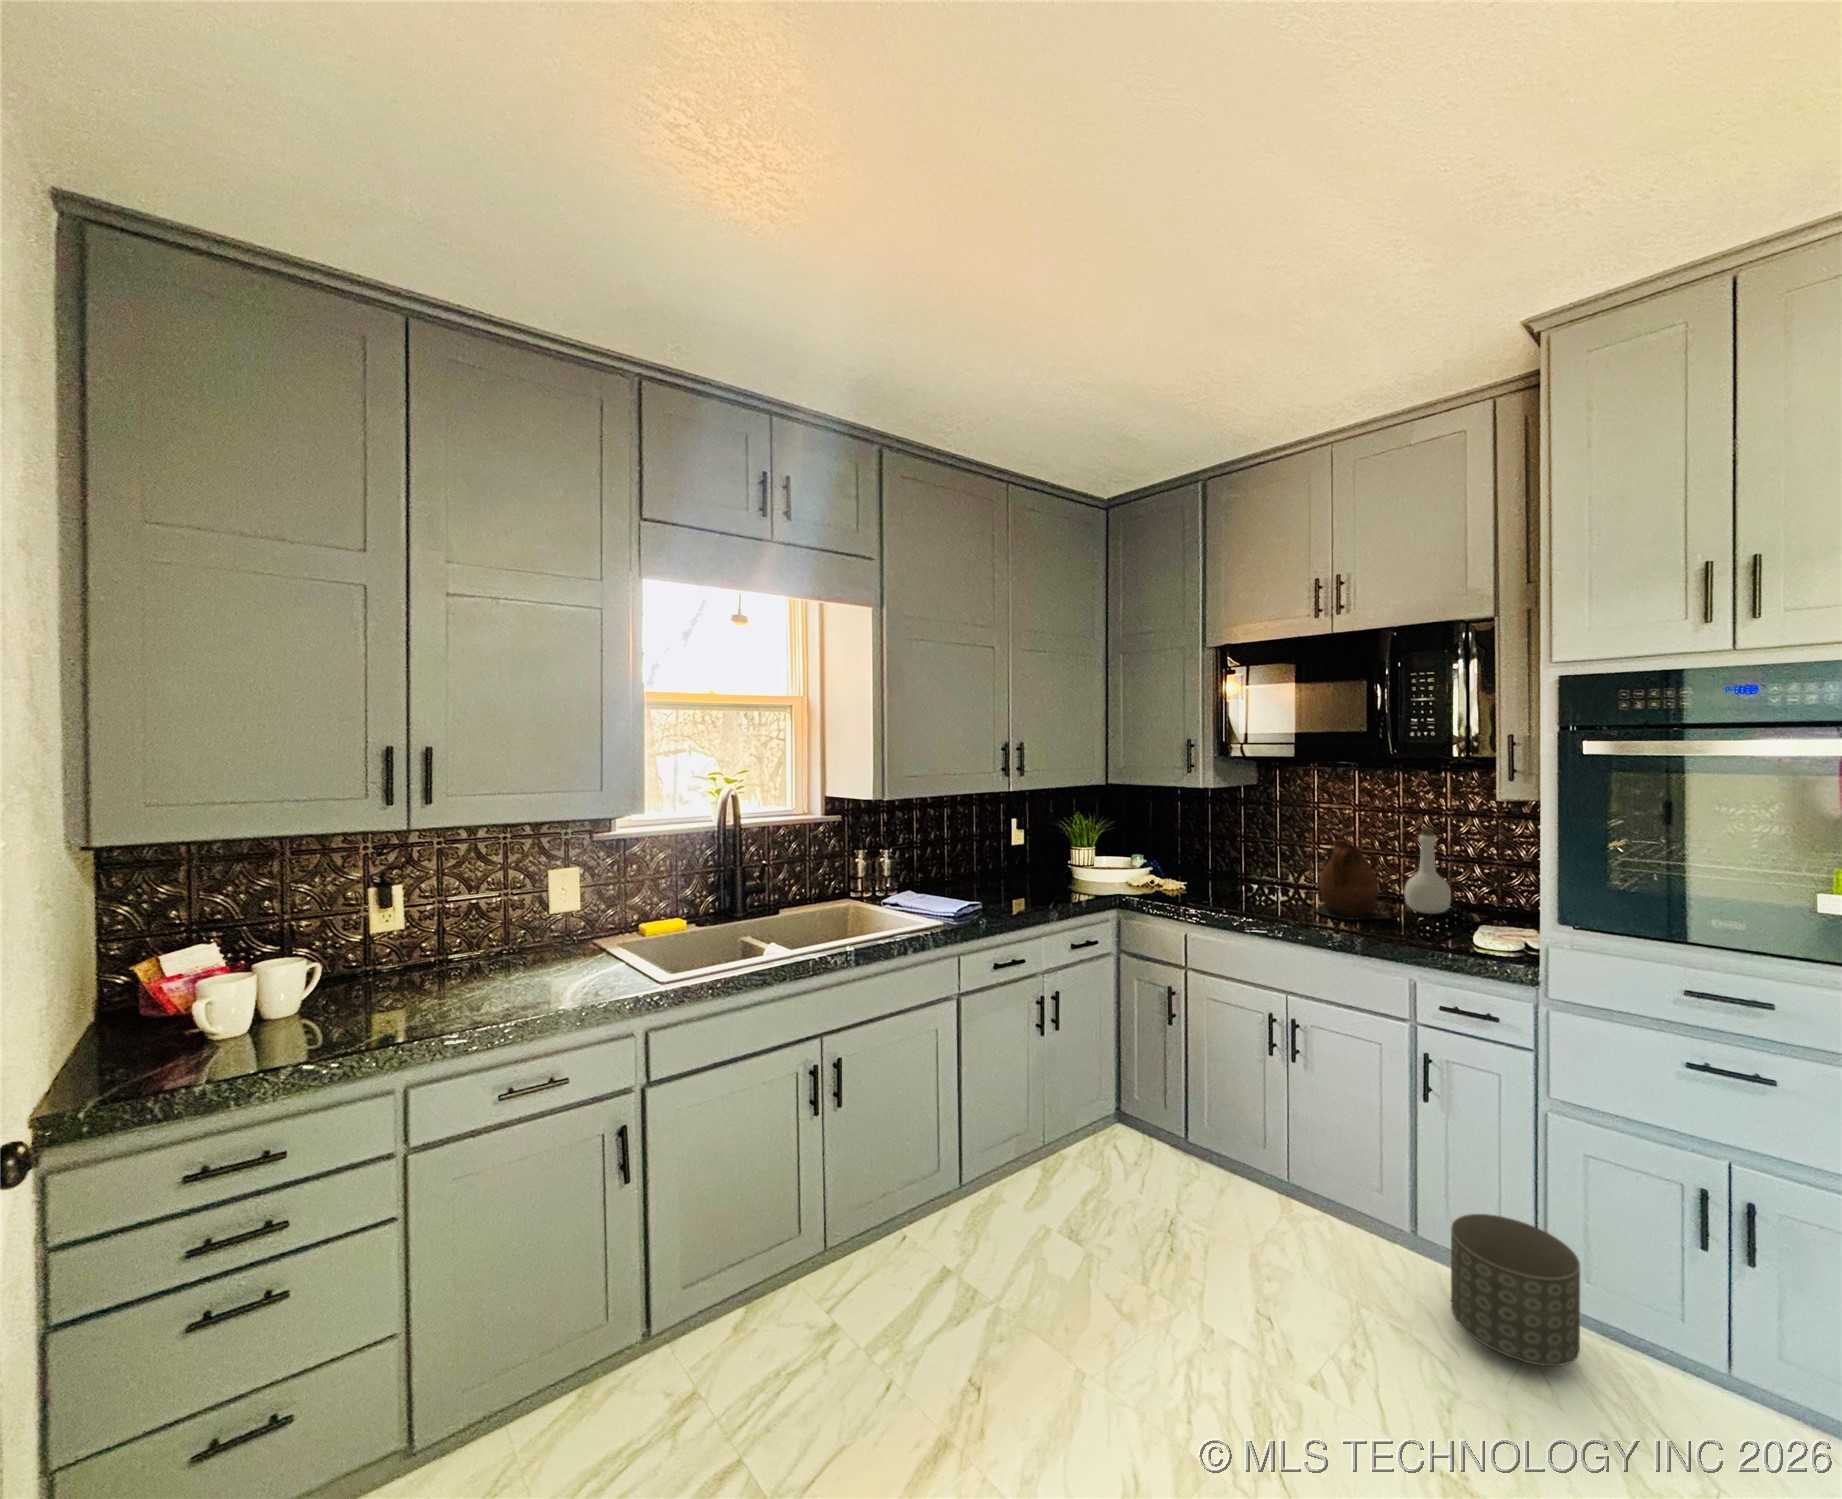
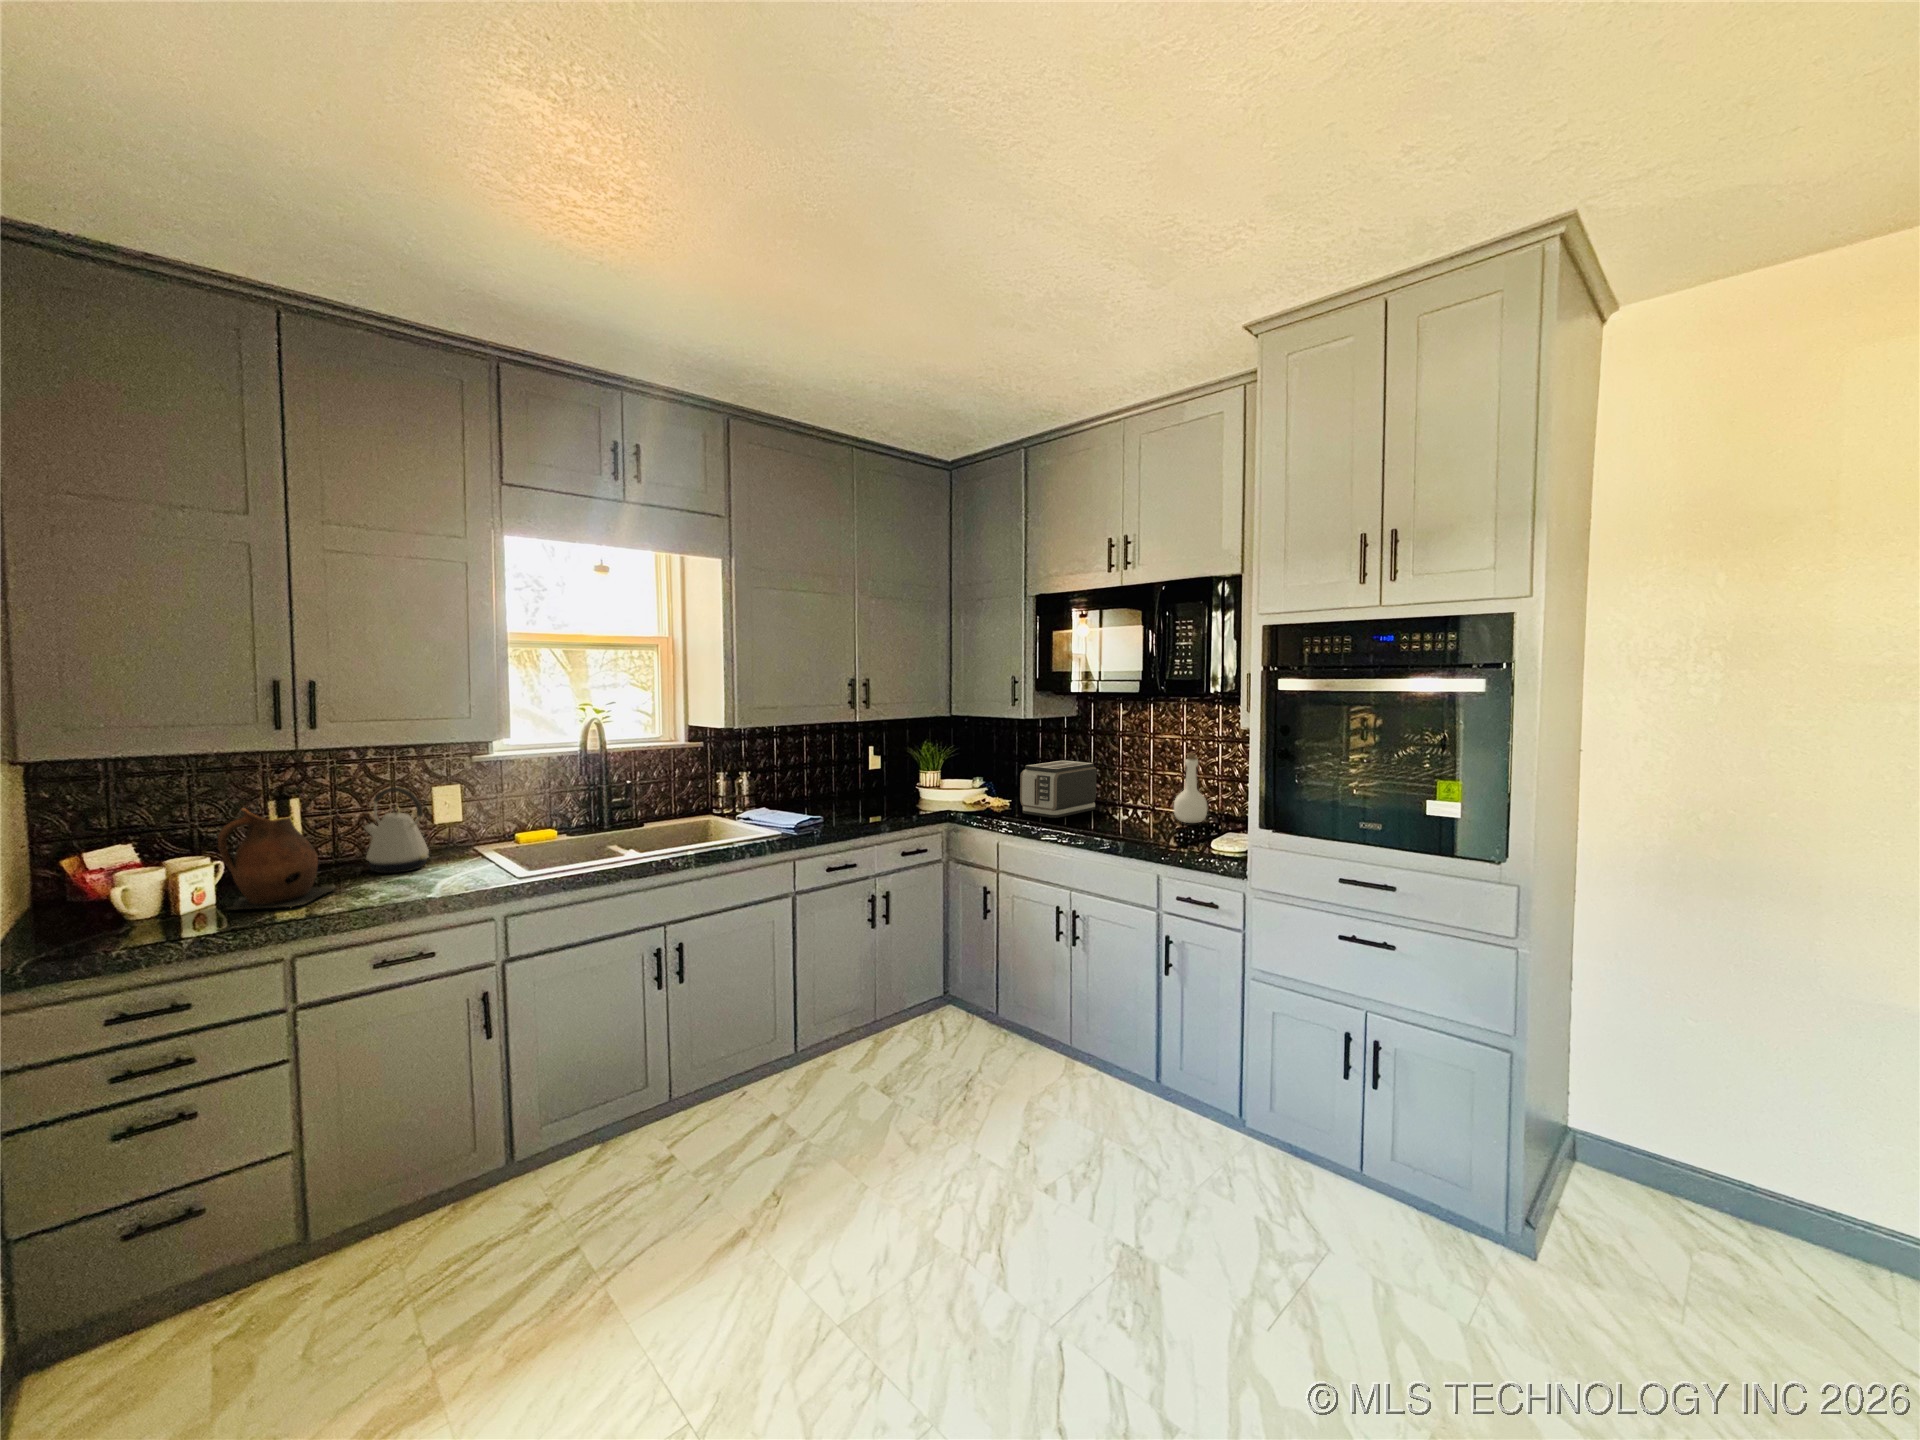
toaster: none [1202,836,1290,905] -> present [1020,760,1097,818]
ceramic pitcher: present [1315,840,1390,920] -> present [218,808,335,910]
kettle: none [479,871,553,976] -> present [364,787,429,873]
planter: present [1451,1214,1580,1366] -> none [1150,1047,1232,1146]

